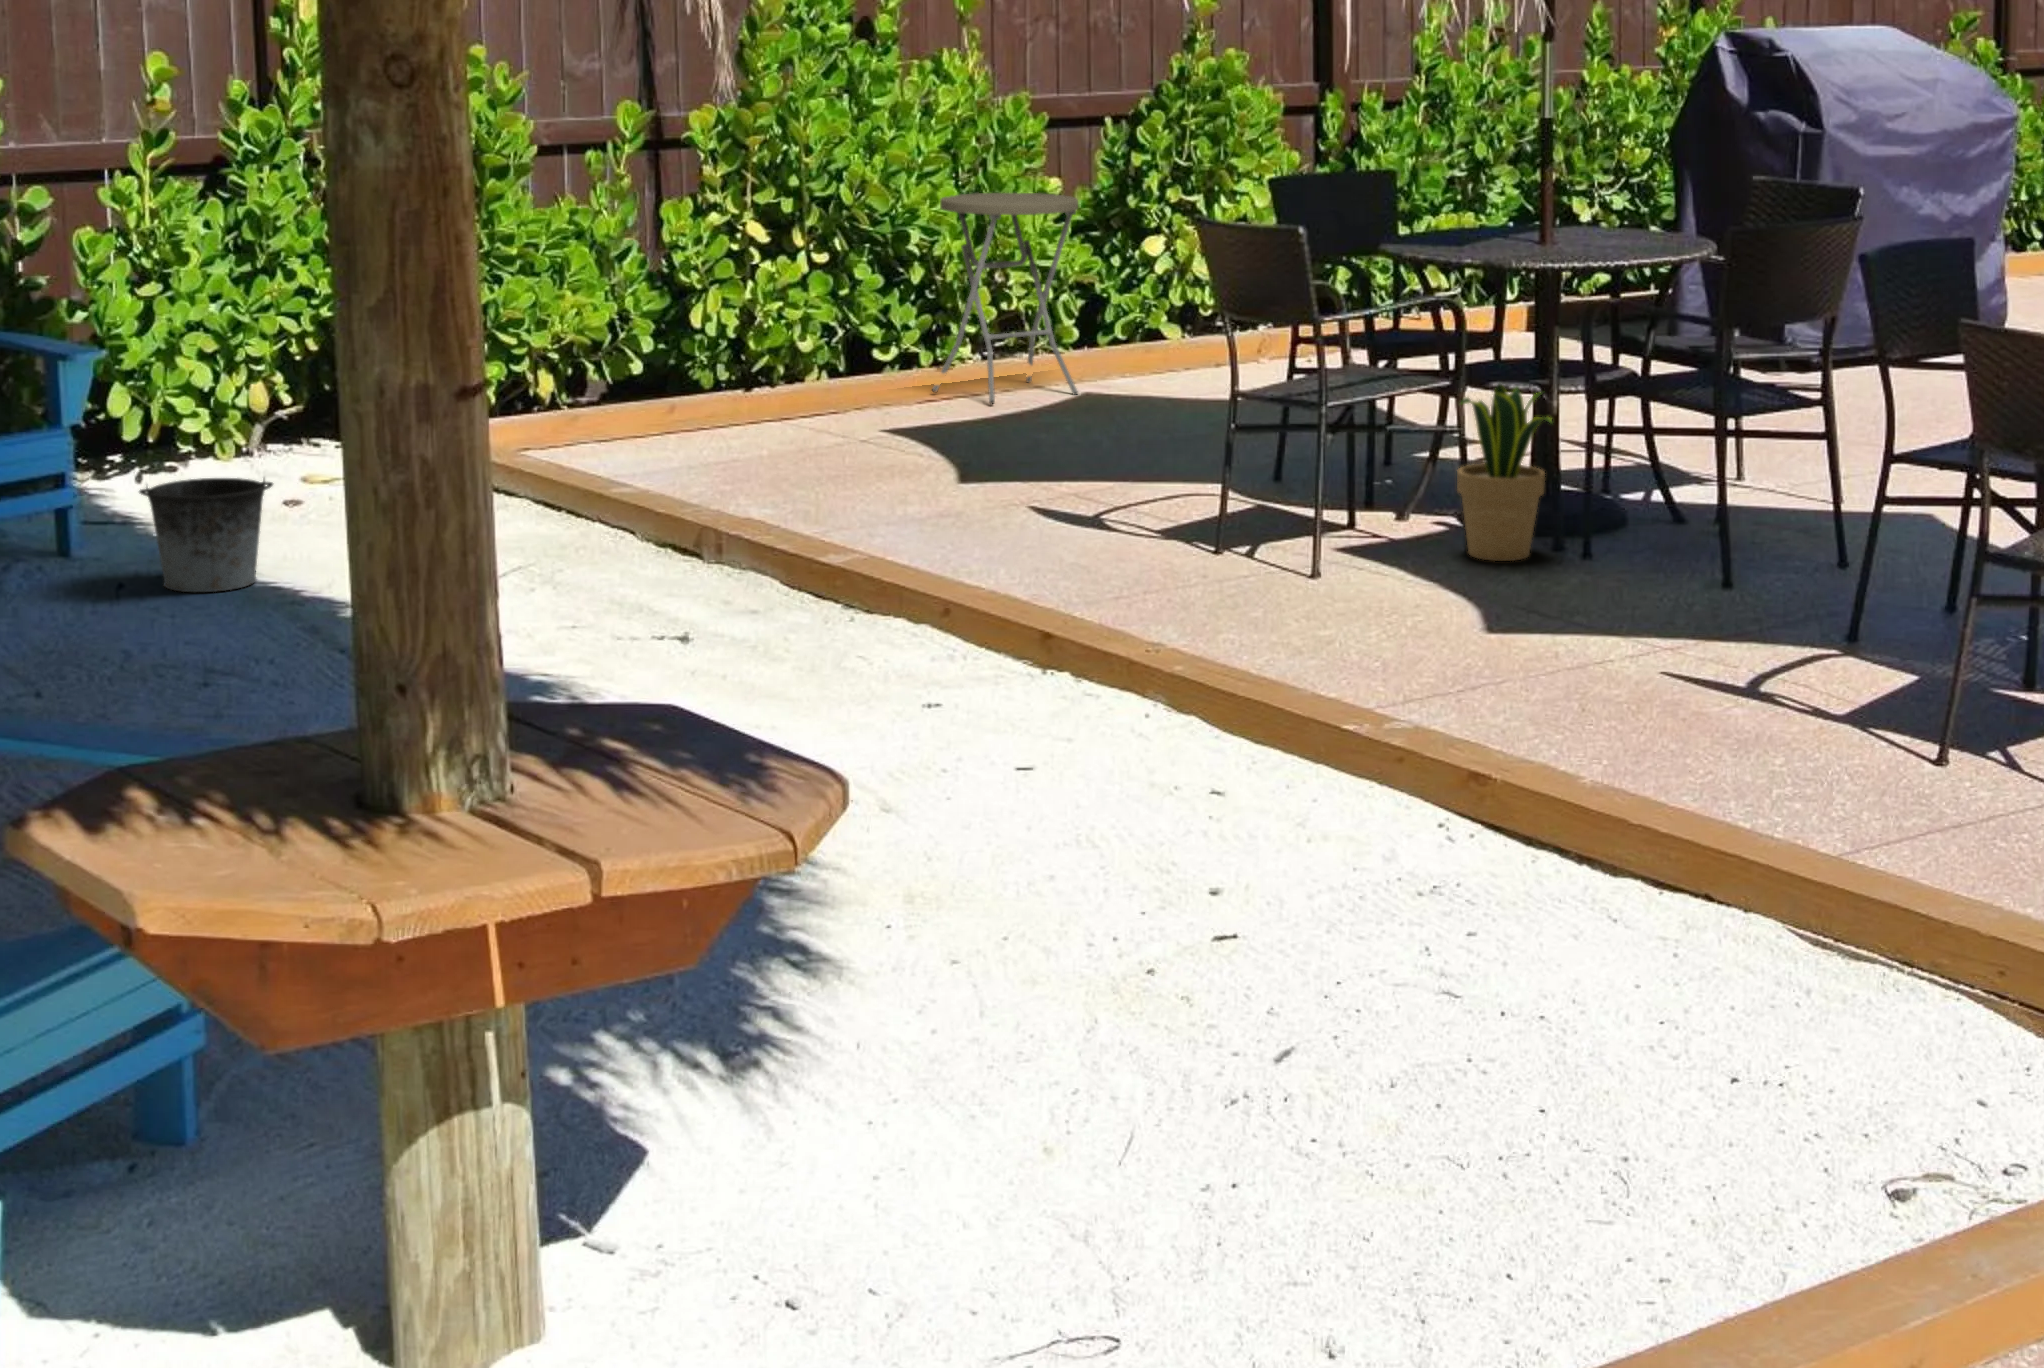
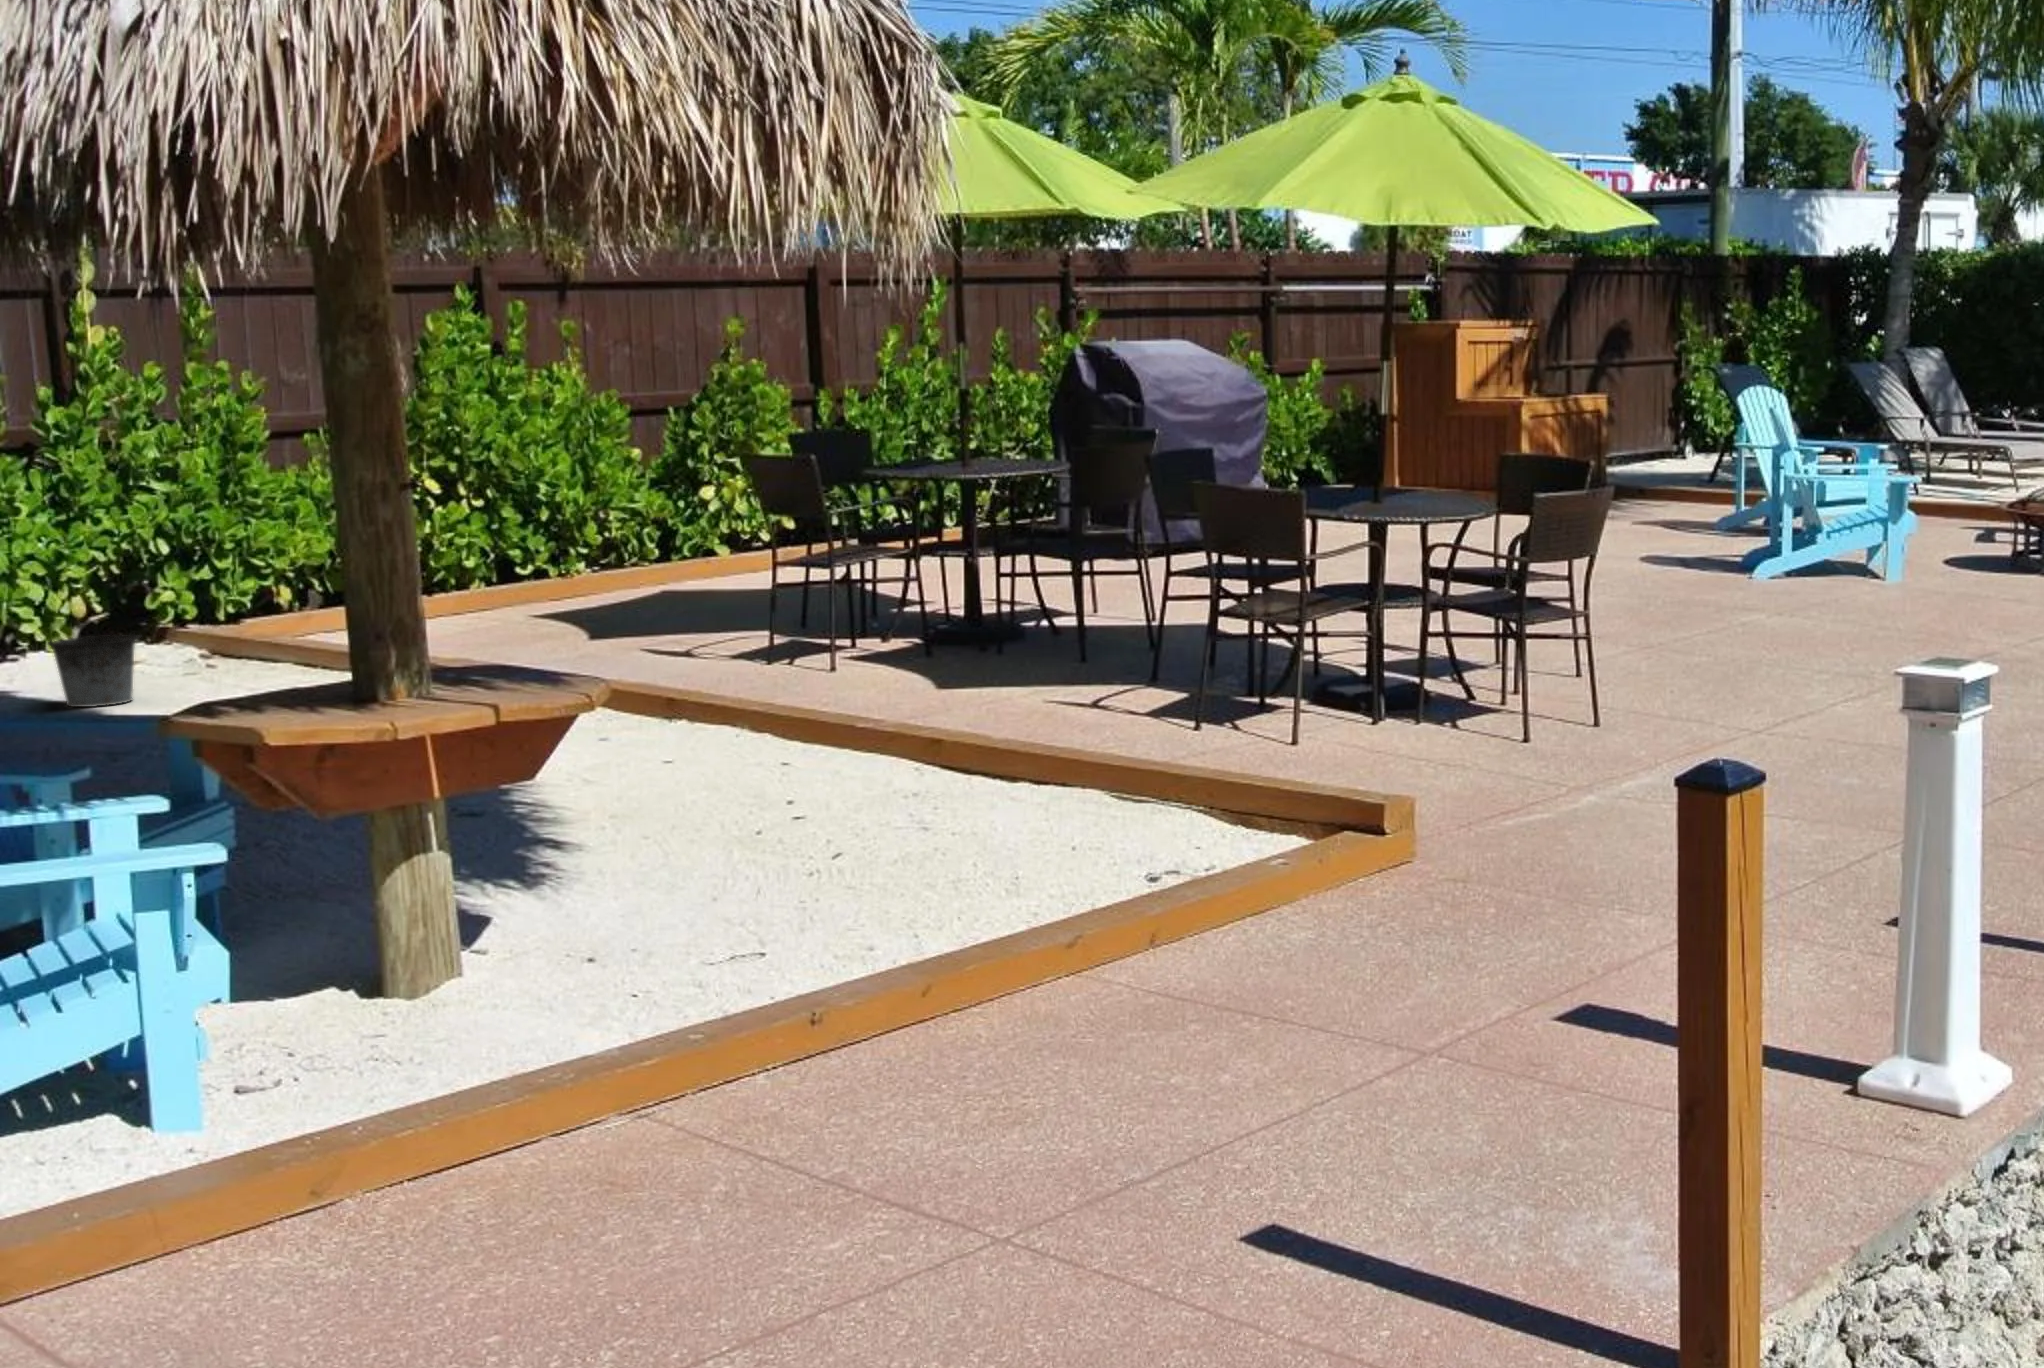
side table: present [932,193,1078,404] -> none [561,458,667,596]
potted plant: present [1457,384,1552,561] -> none [921,536,978,640]

